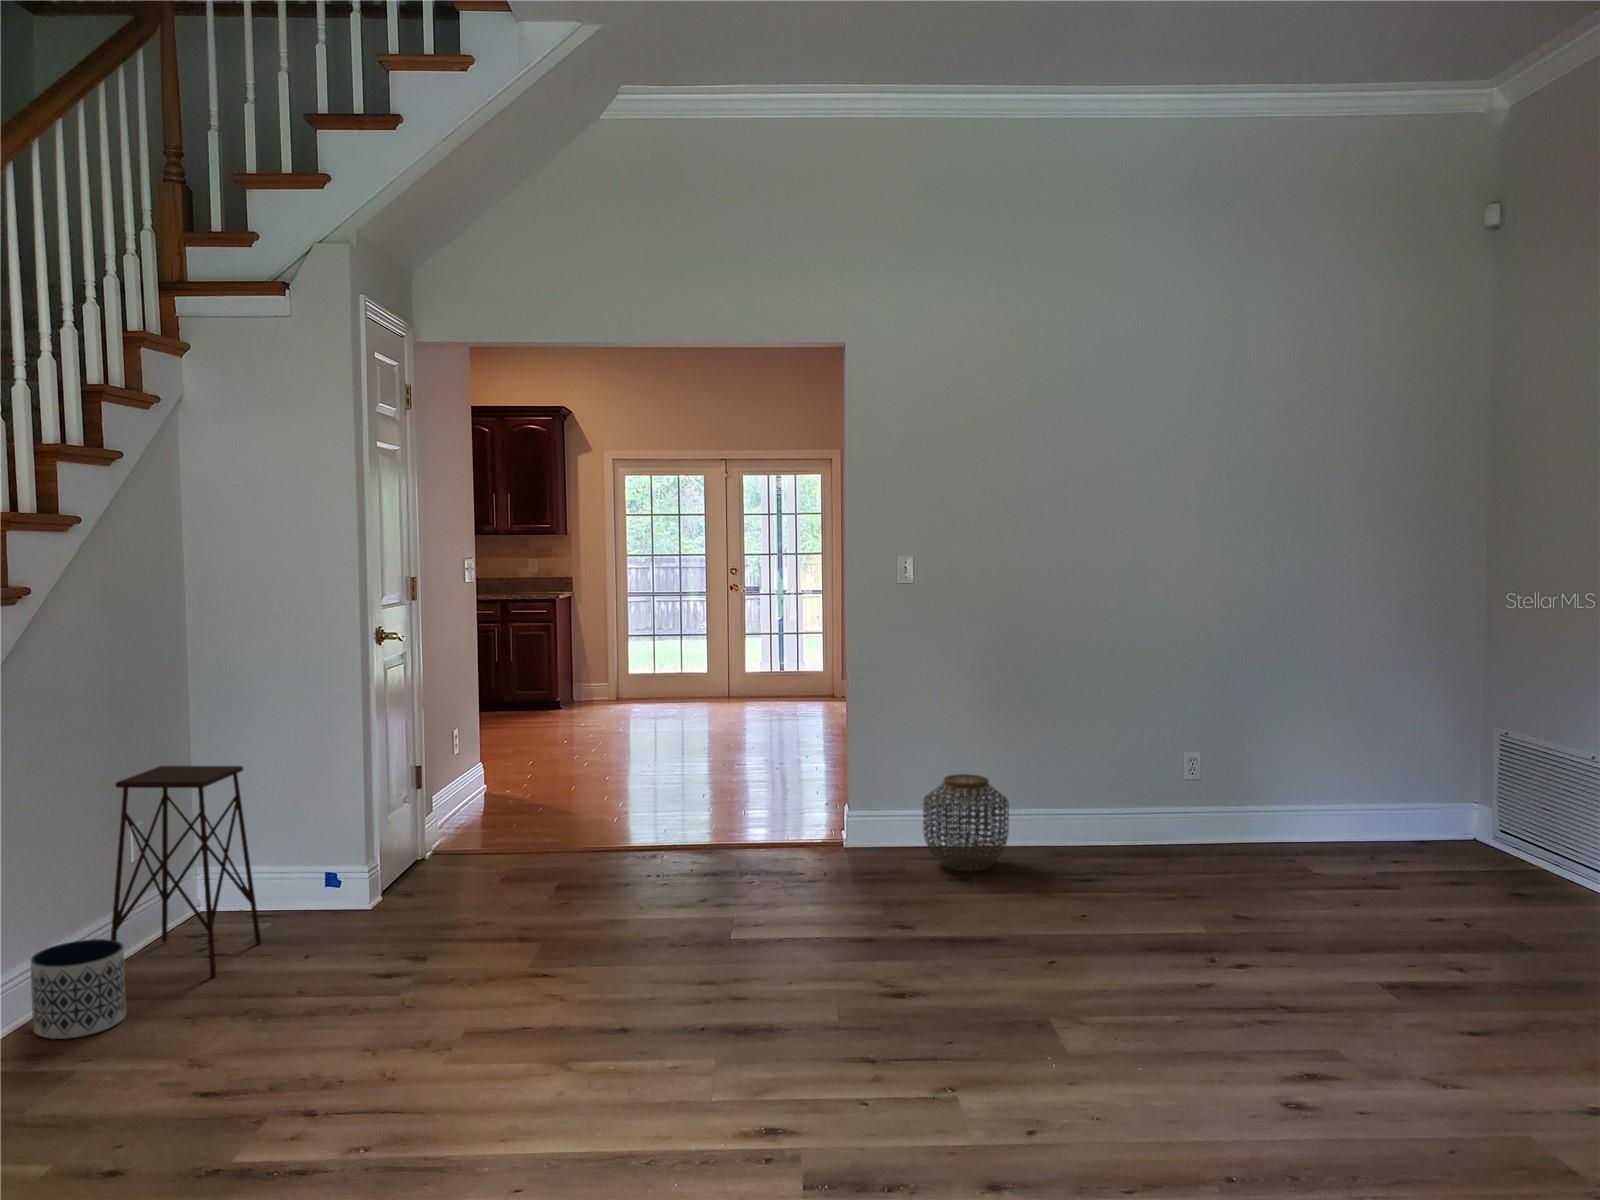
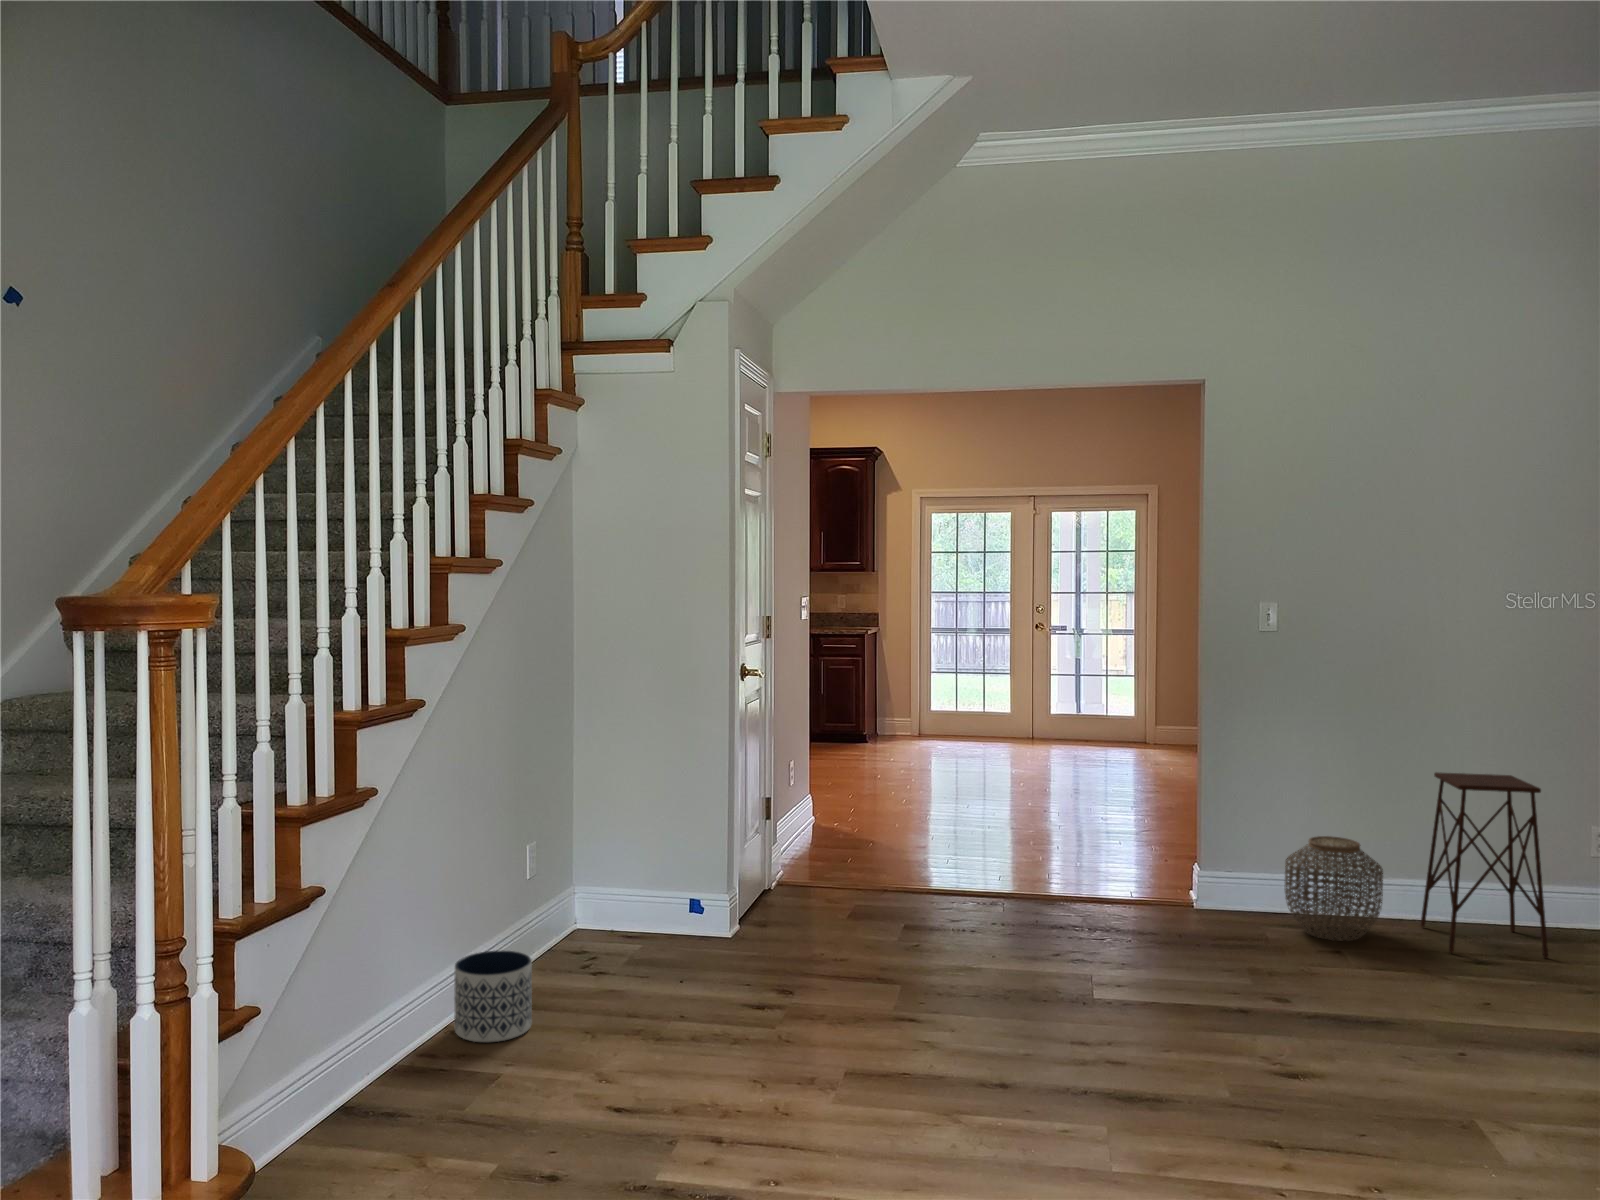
side table: present [111,766,261,978] -> present [1420,772,1548,959]

